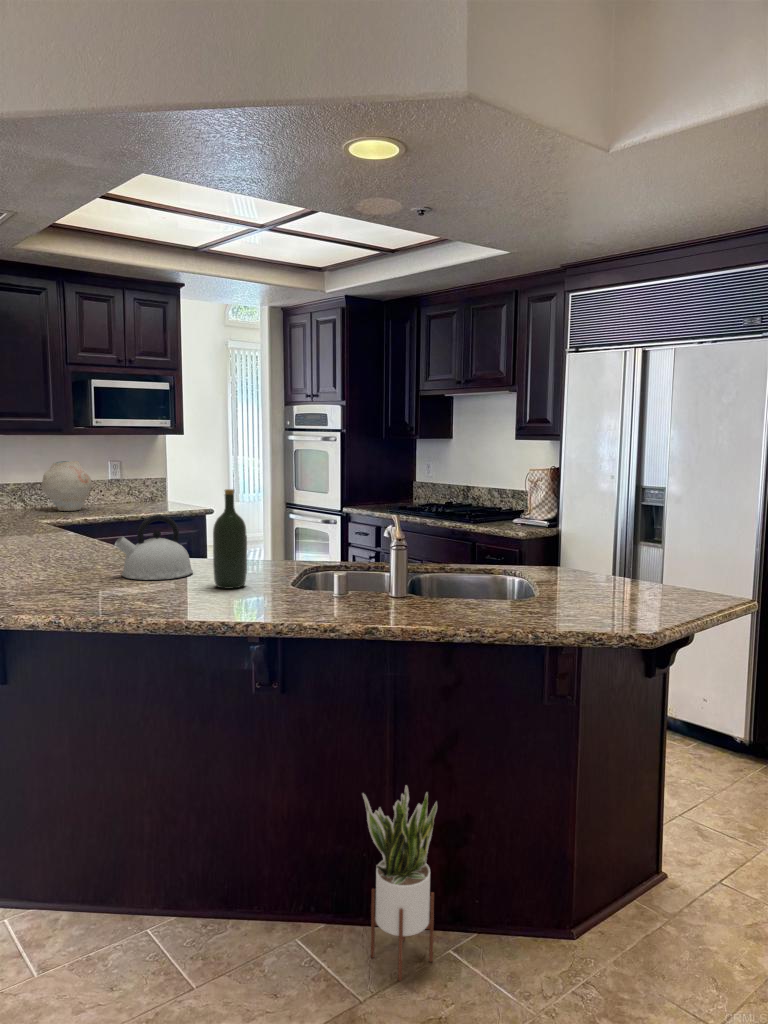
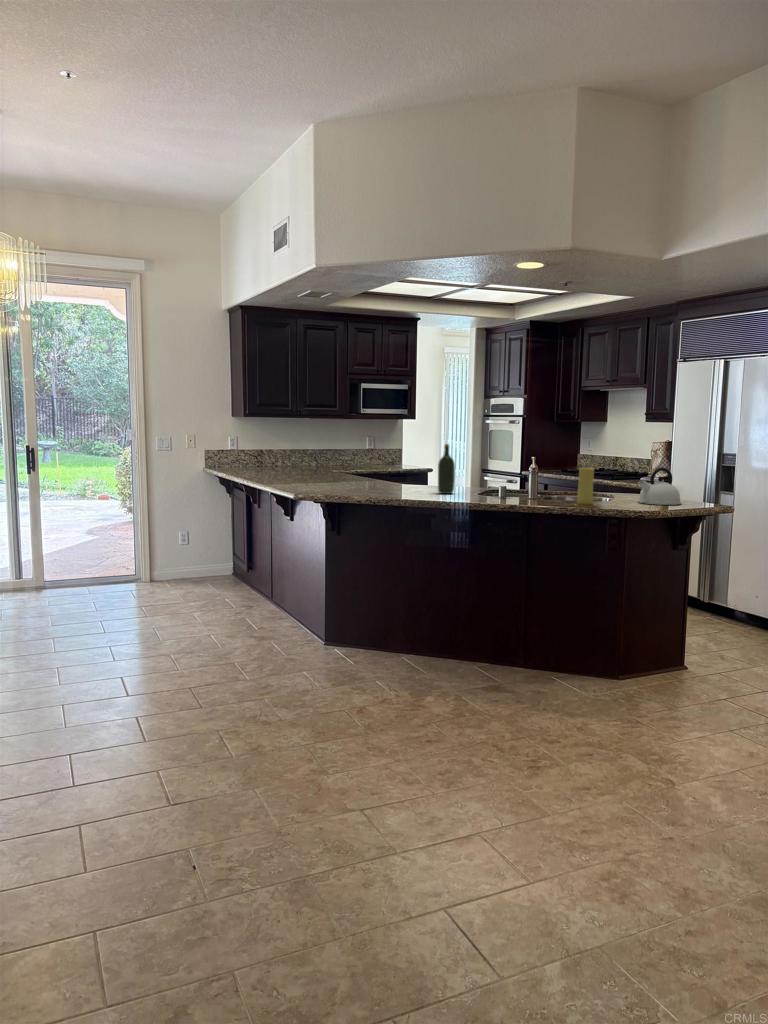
vase: present [42,461,92,511] -> none [328,436,358,467]
kettle: present [115,515,193,580] -> present [638,467,681,505]
candle: none [496,541,541,623] -> present [574,468,595,507]
potted plant: present [363,785,437,981] -> none [505,586,544,678]

